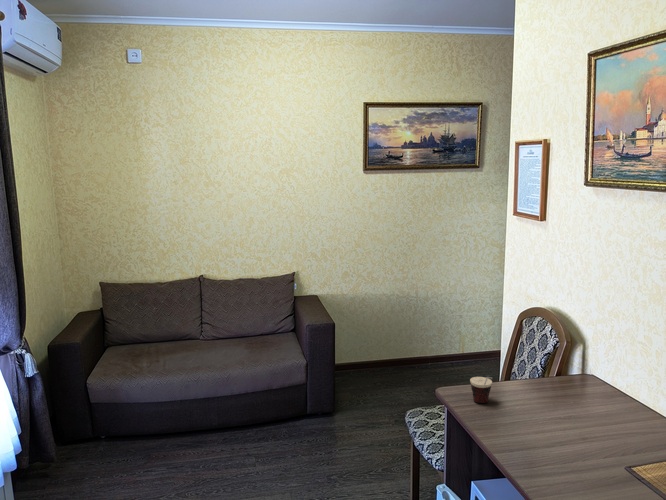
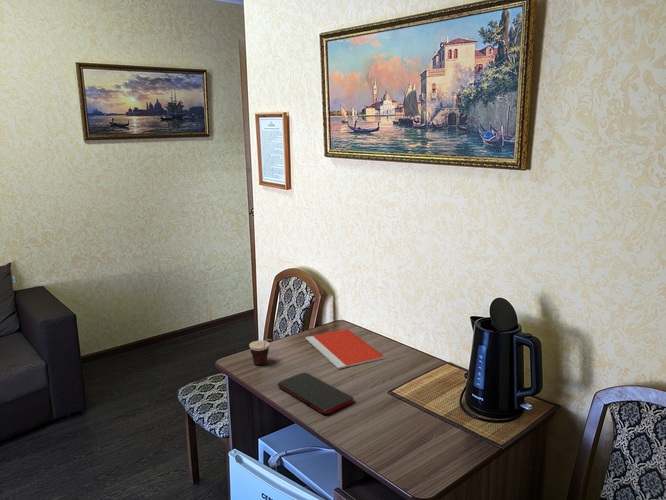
notebook: none [539,385,634,430] -> present [306,329,385,369]
smartphone: none [491,422,576,475] -> present [278,373,354,414]

